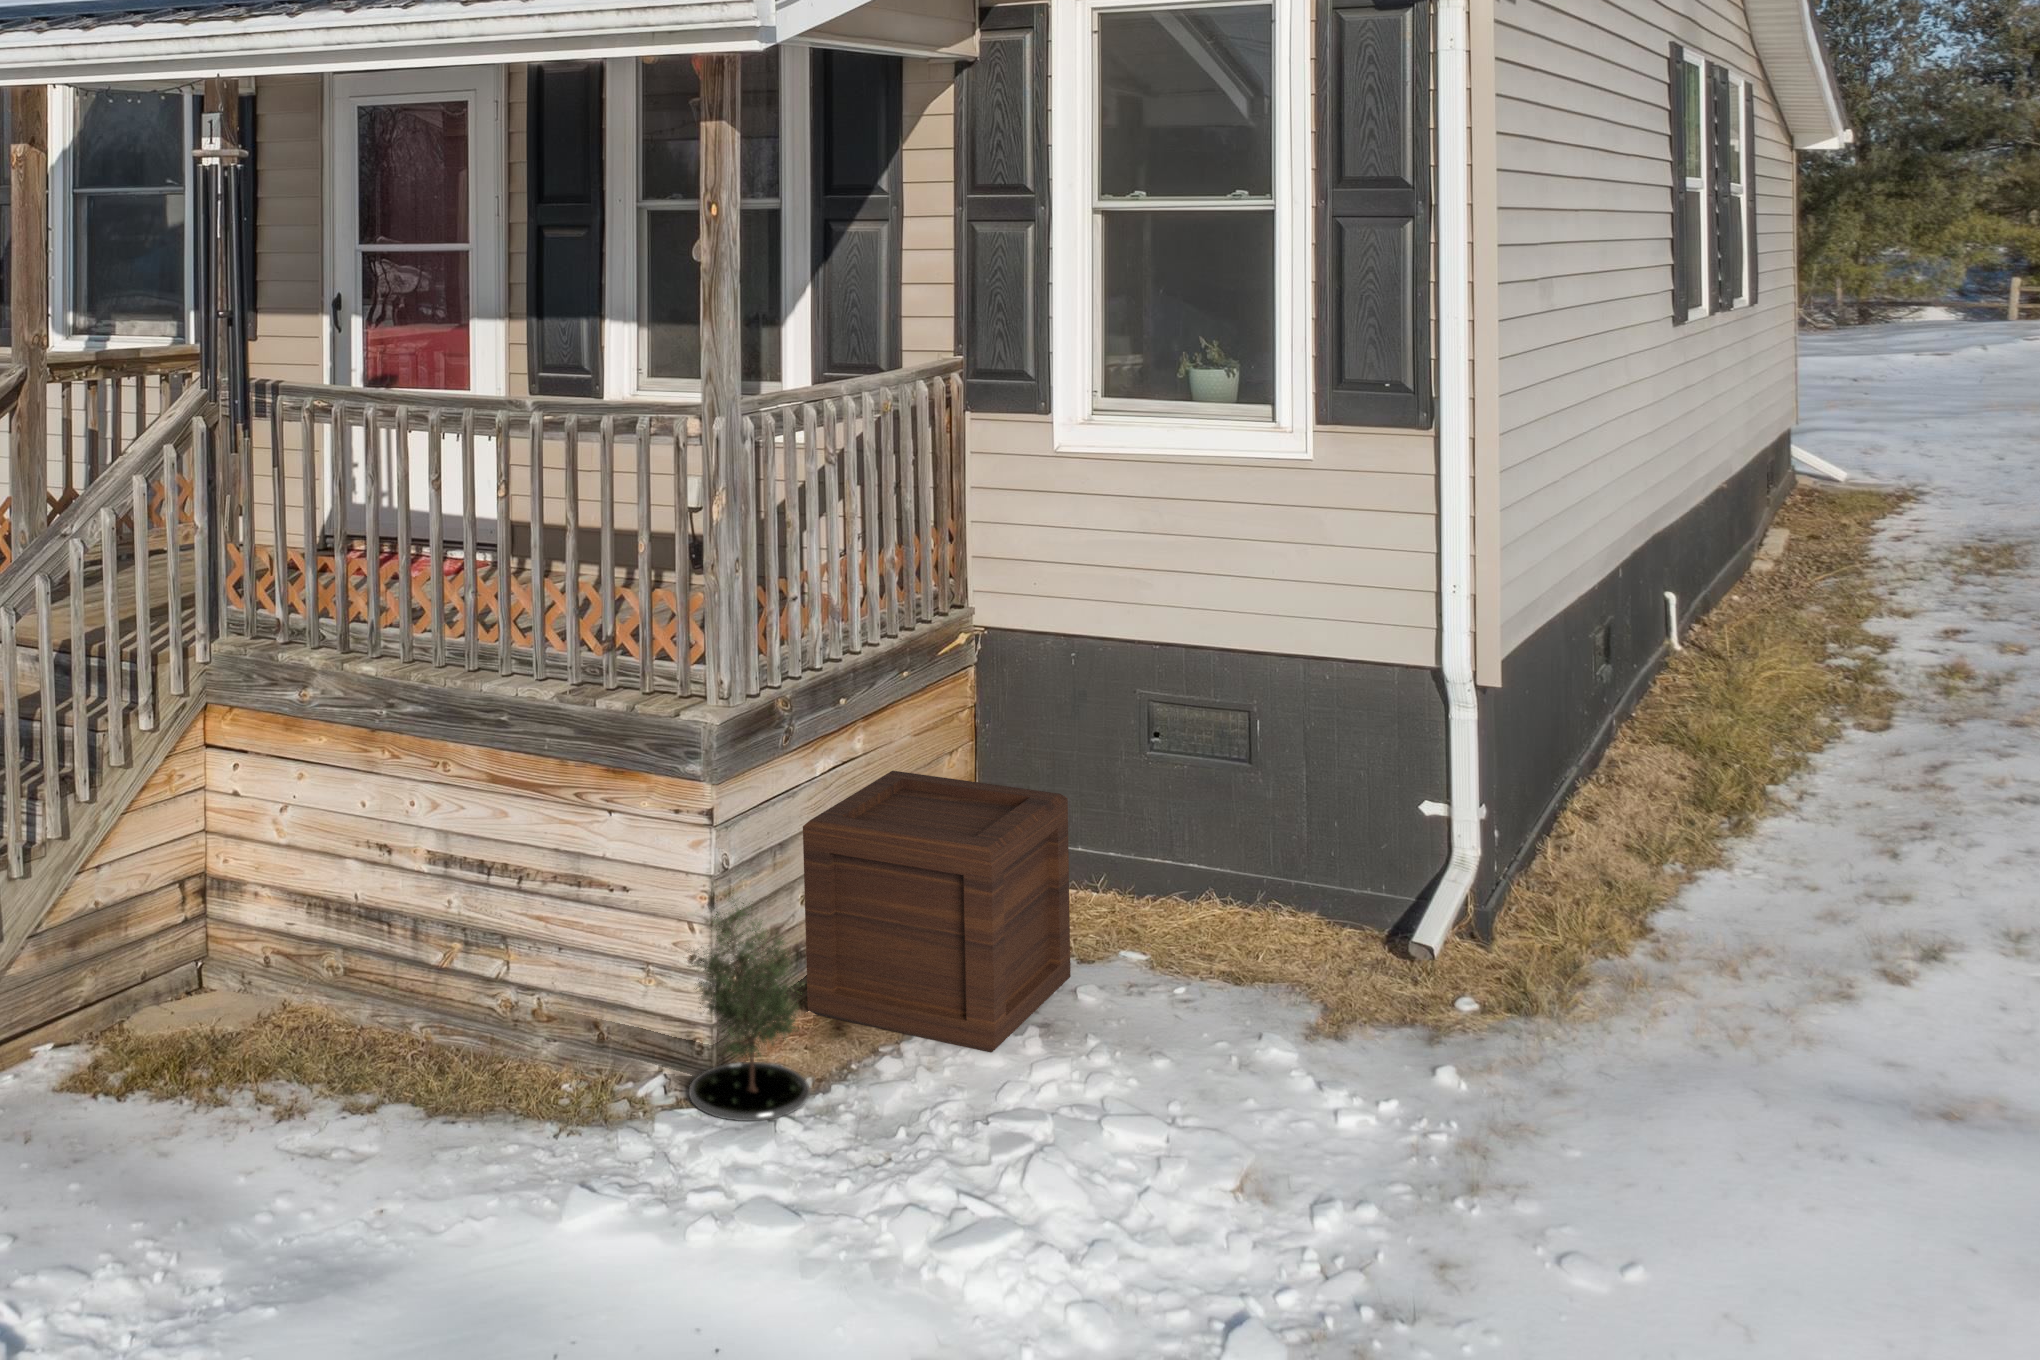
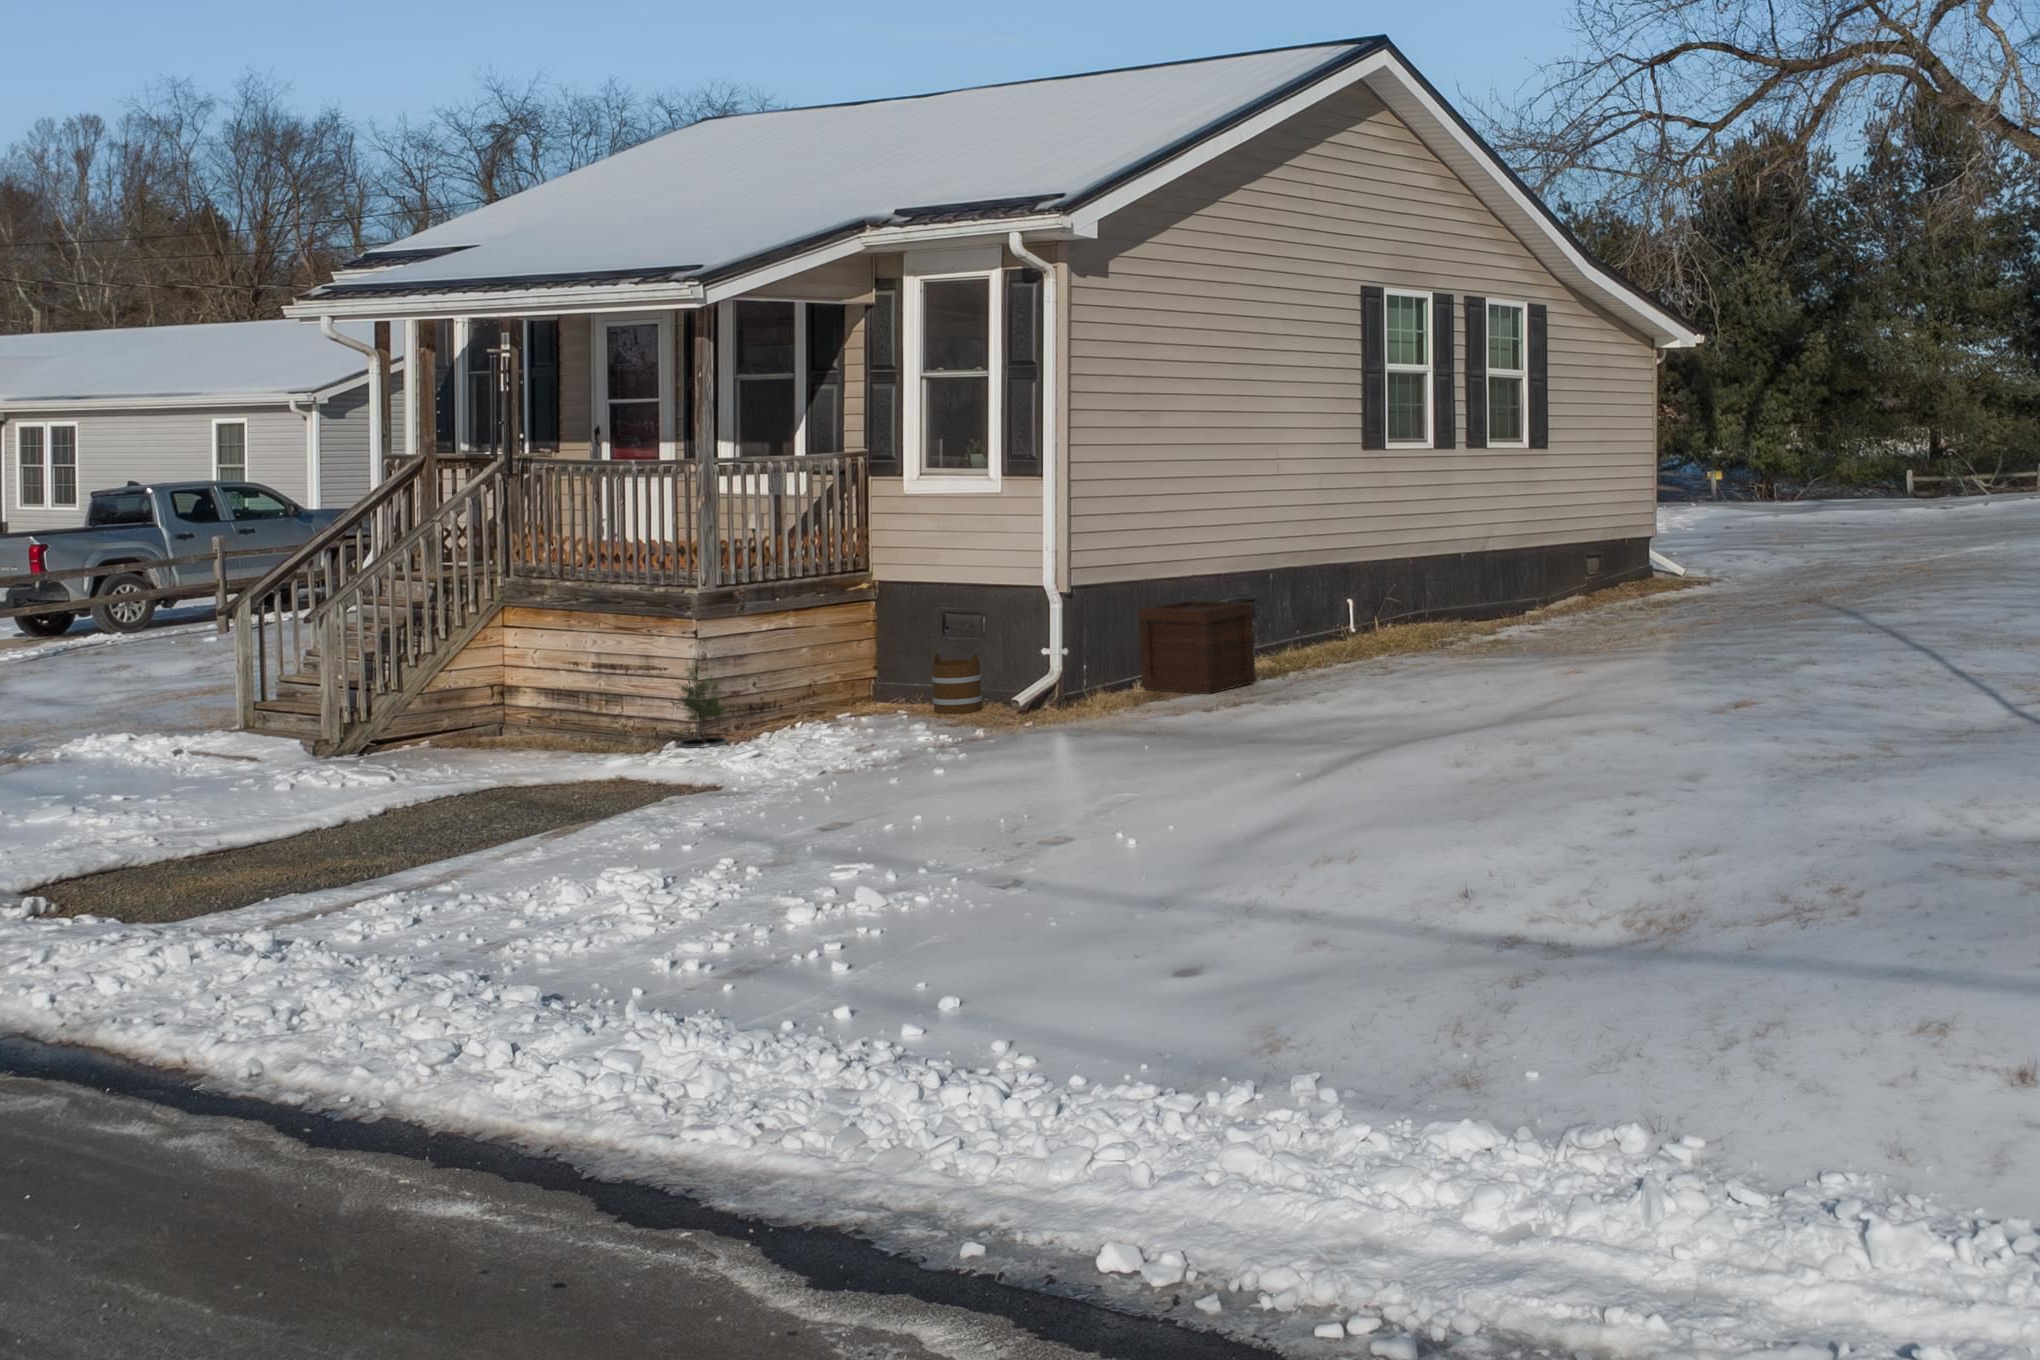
wooden crate: present [803,771,1071,1052] -> present [1138,600,1256,694]
bucket: none [1143,798,1251,939] -> present [932,653,982,714]

